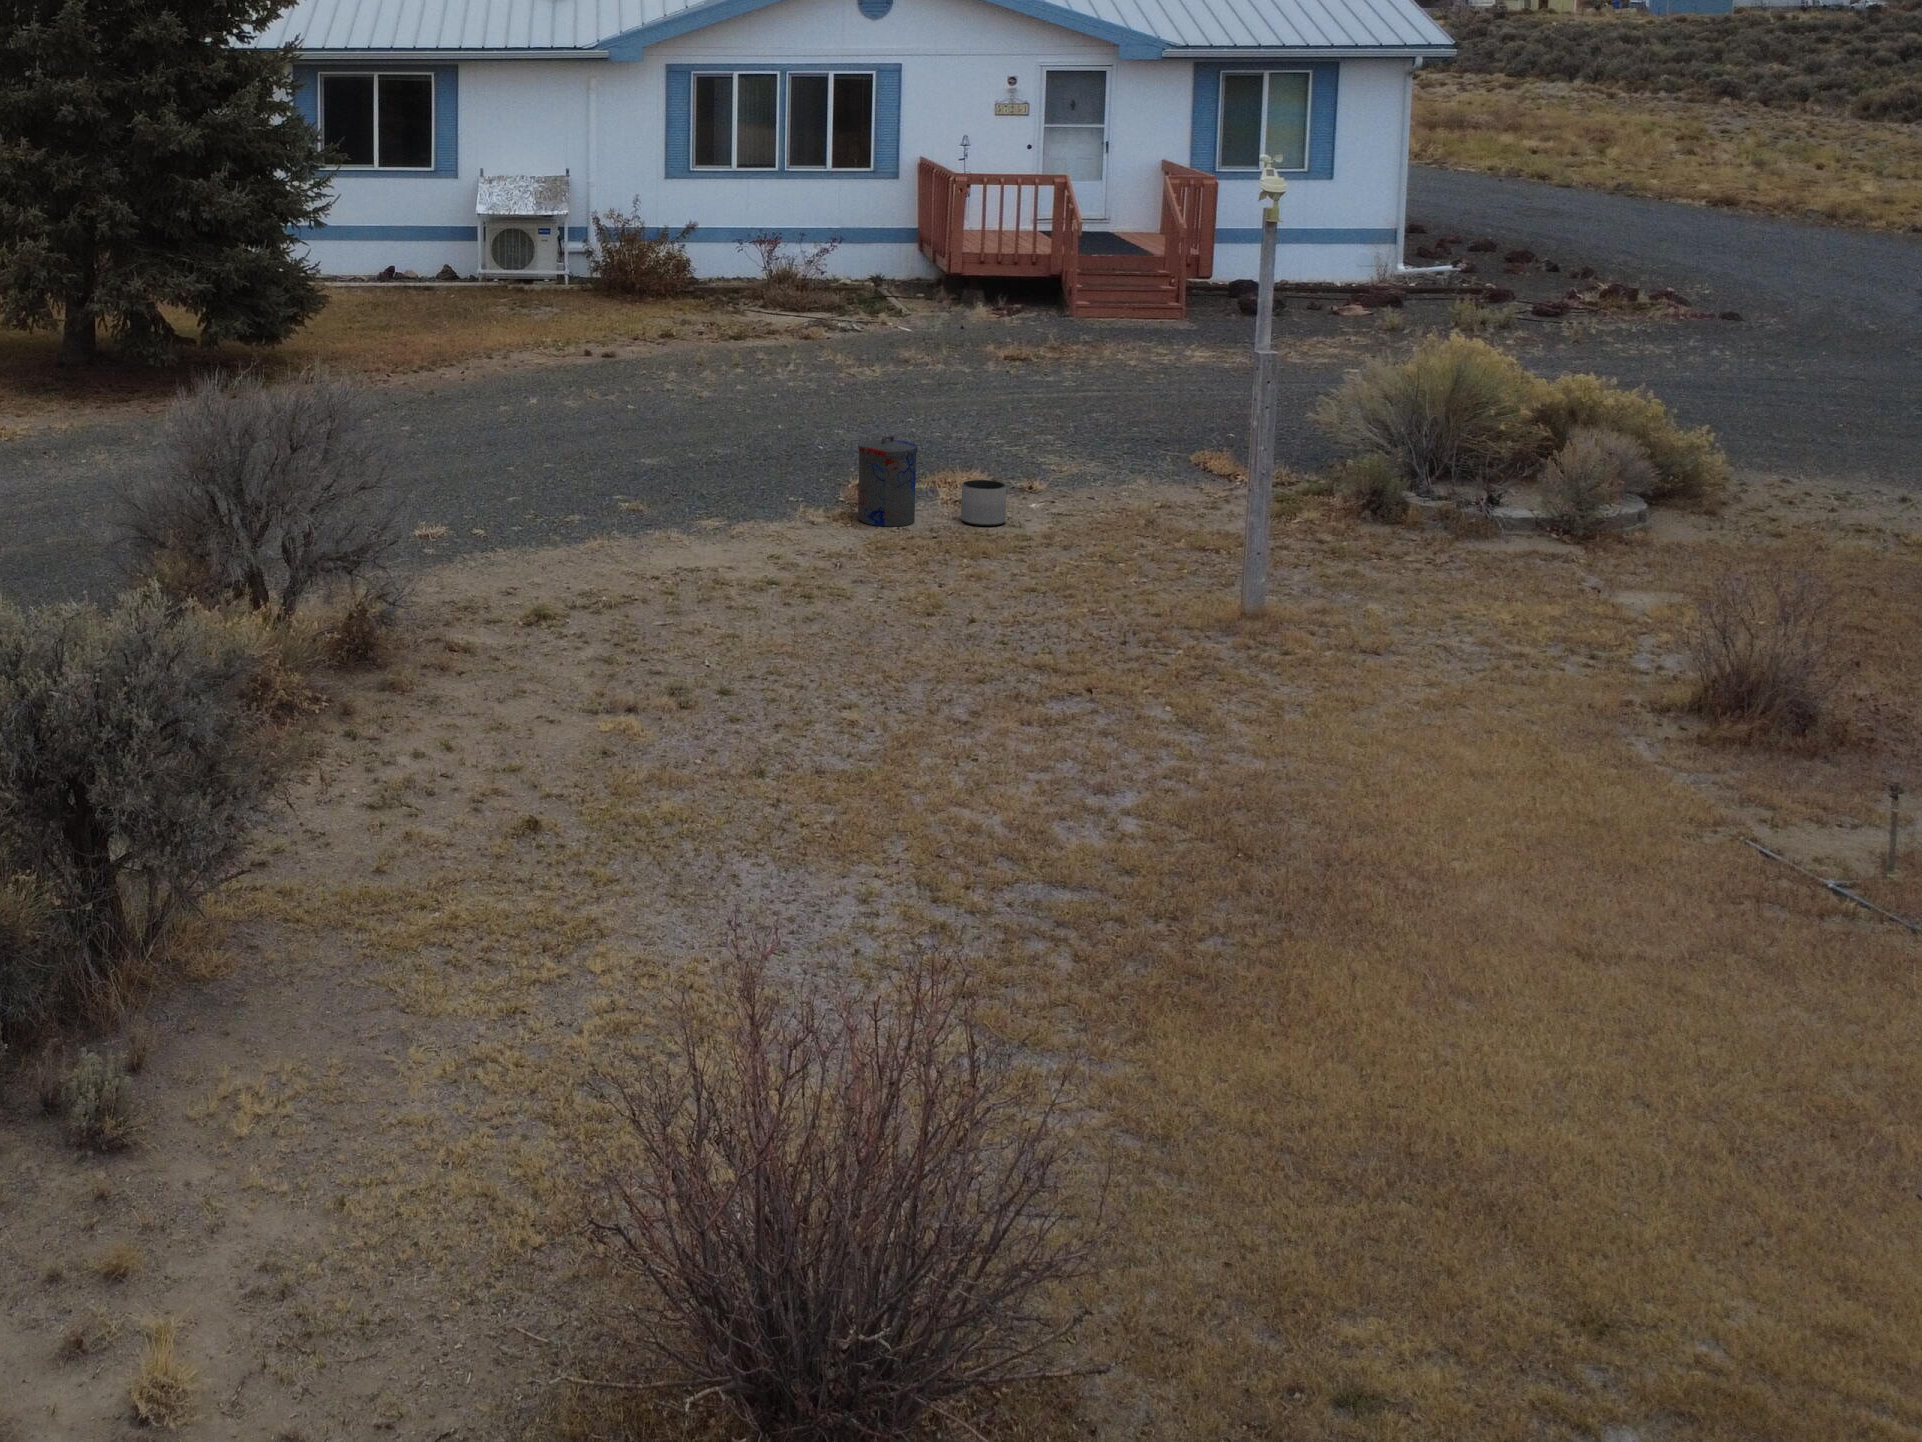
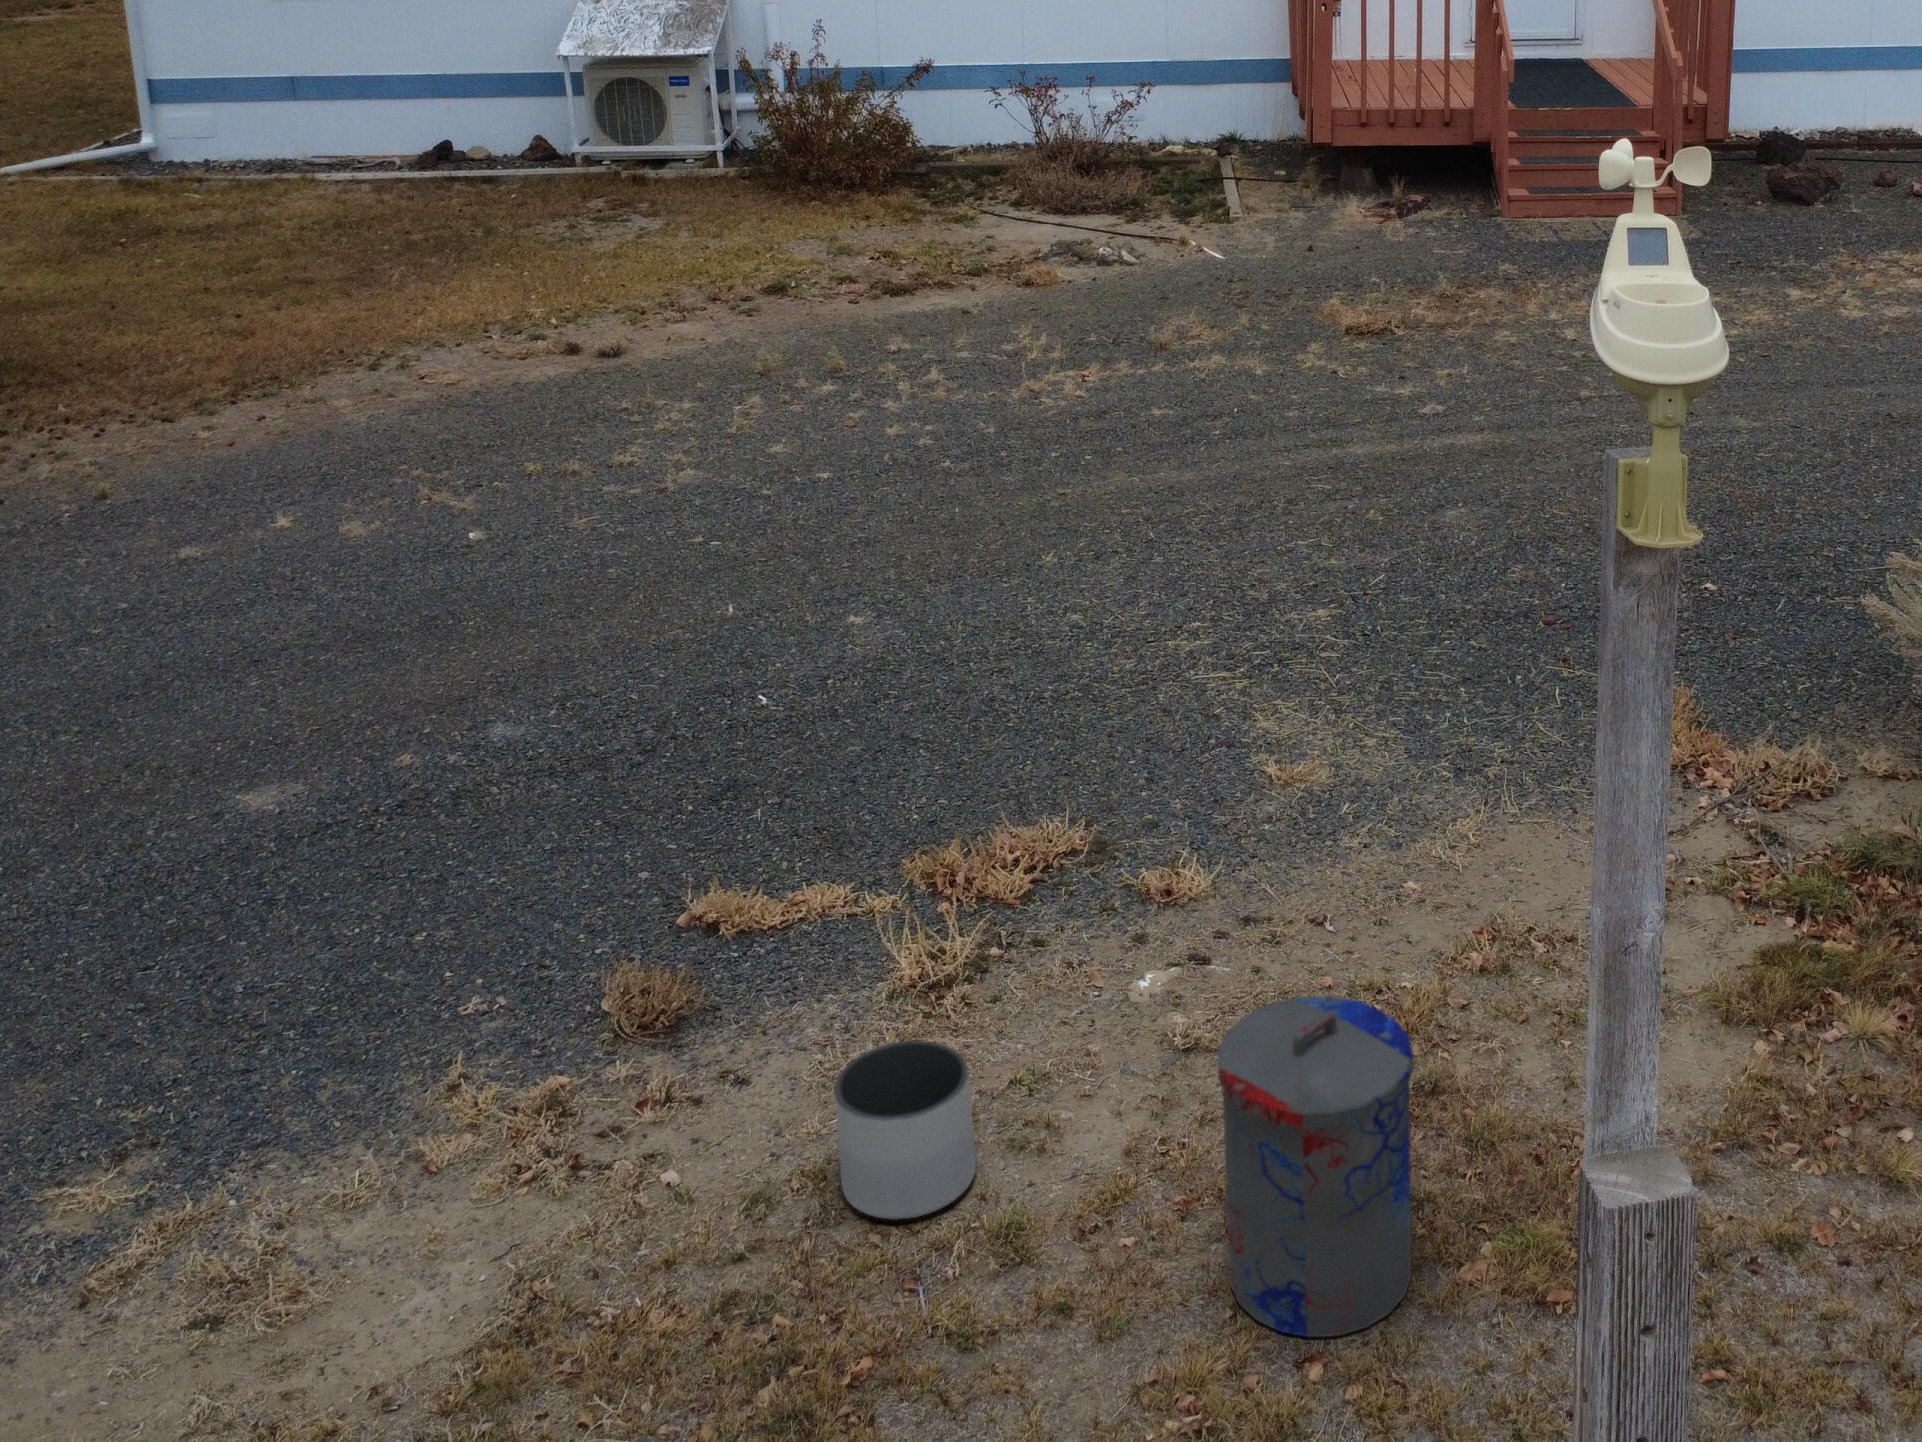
trash can: present [858,435,917,527] -> present [1218,996,1413,1337]

